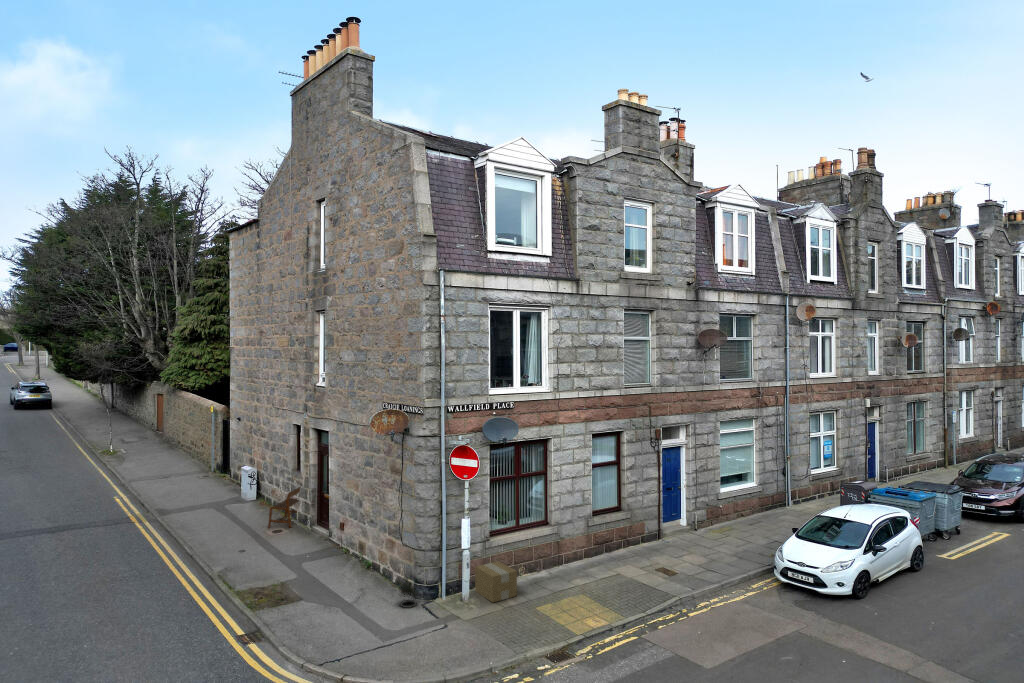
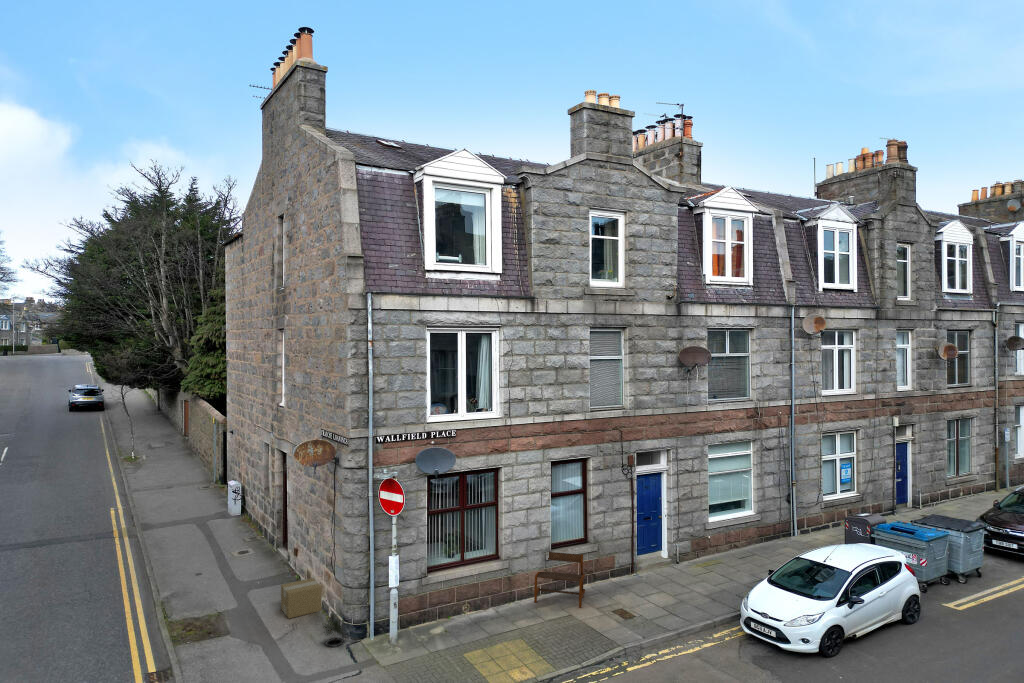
bench: present [268,487,301,528] -> present [534,552,585,608]
cardboard box: present [475,561,517,602] -> present [281,578,322,618]

